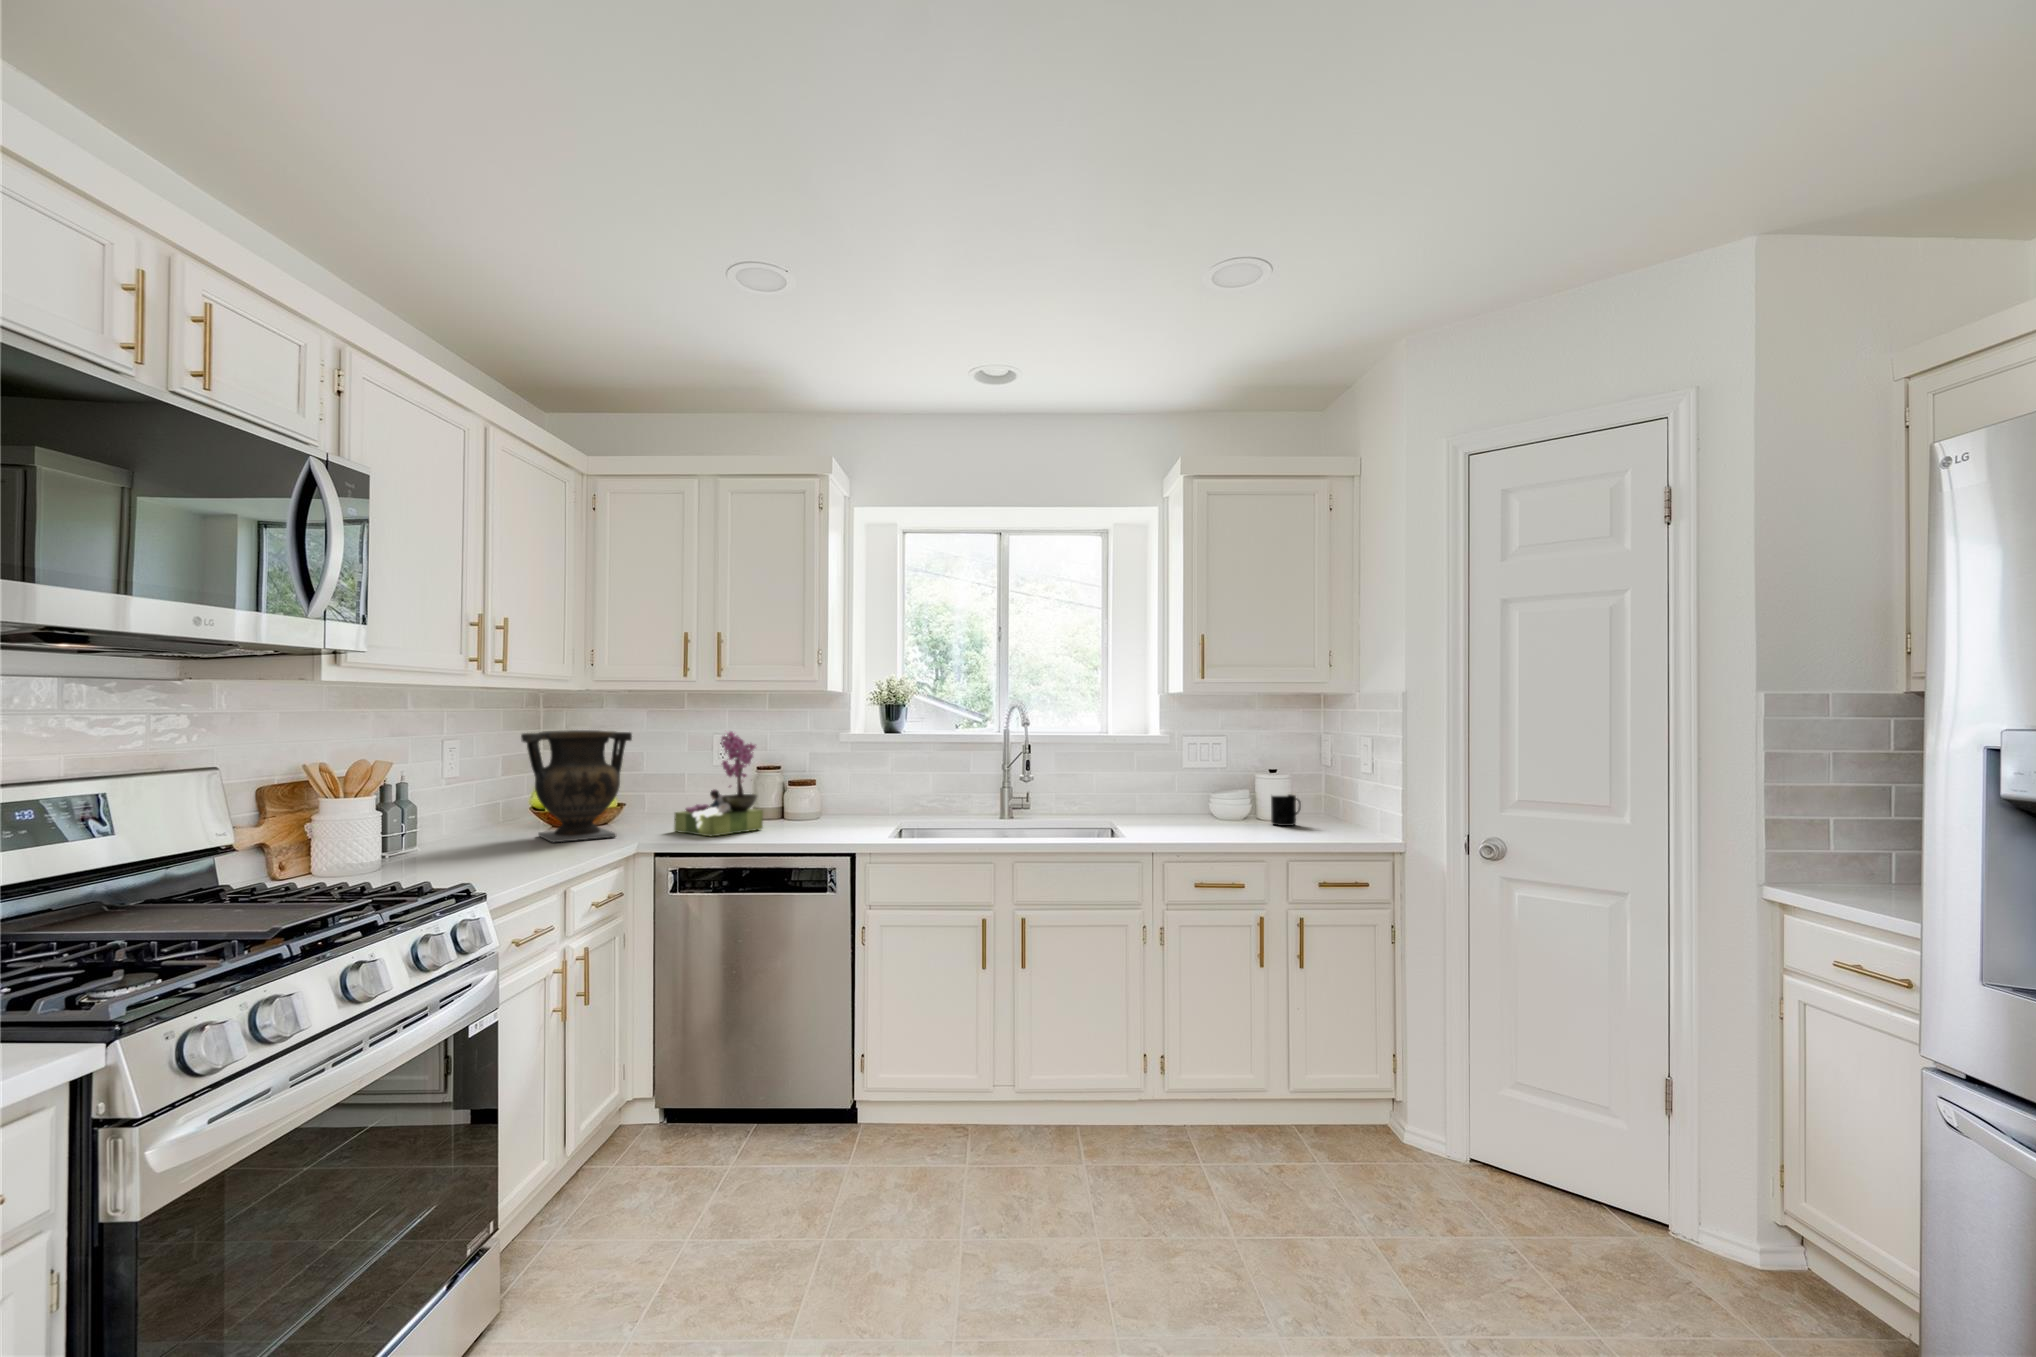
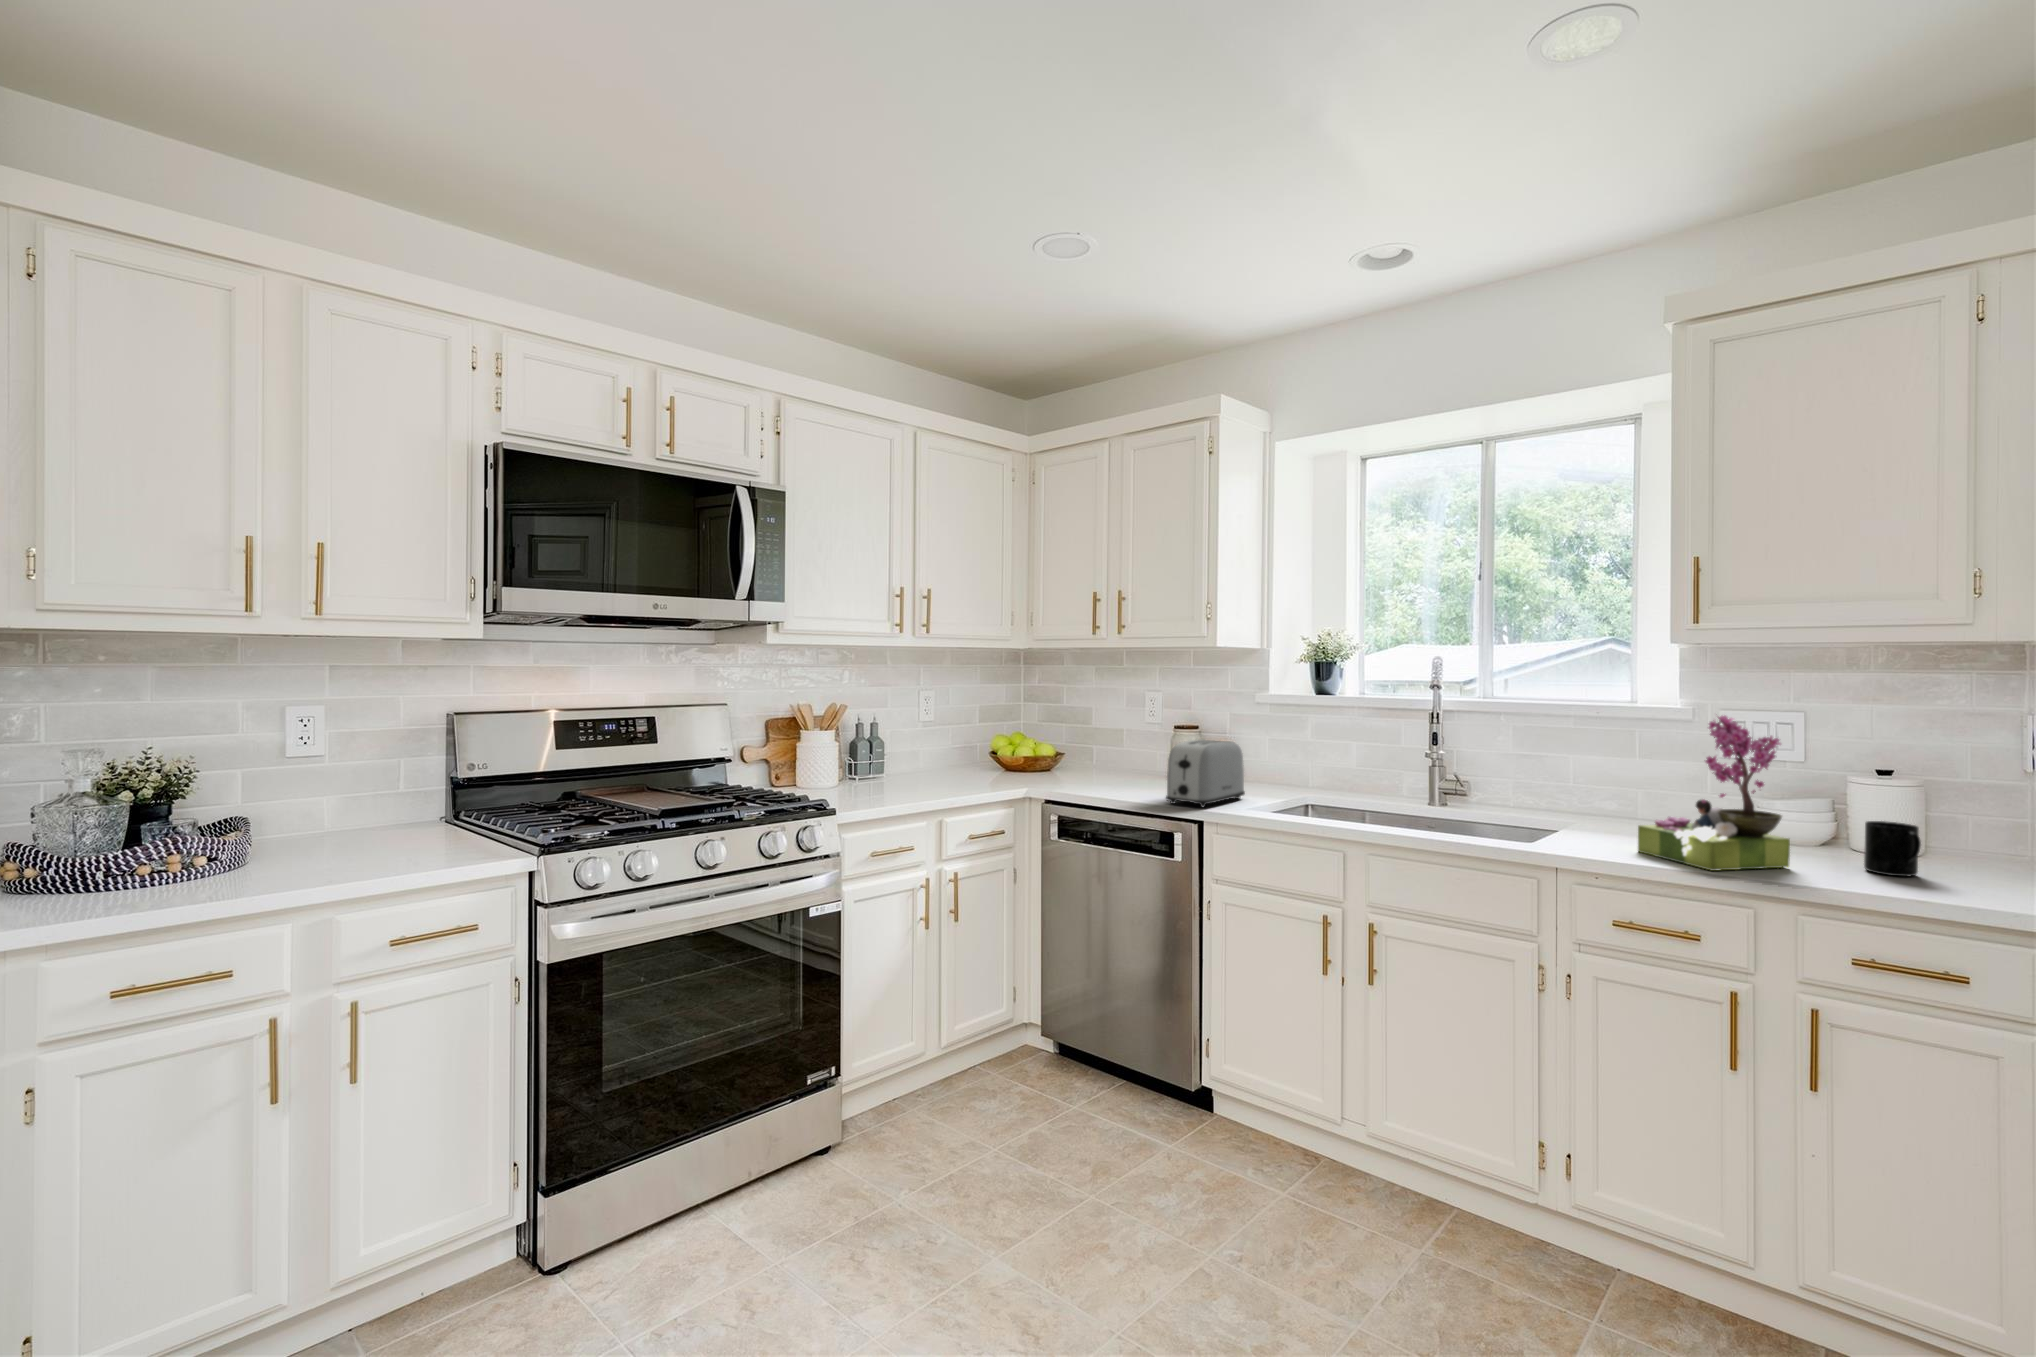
vase: present [521,730,632,842] -> none [962,684,1047,781]
flower arrangement: present [674,731,763,836] -> present [1638,715,1790,871]
toaster: none [805,775,859,839] -> present [1166,739,1245,807]

